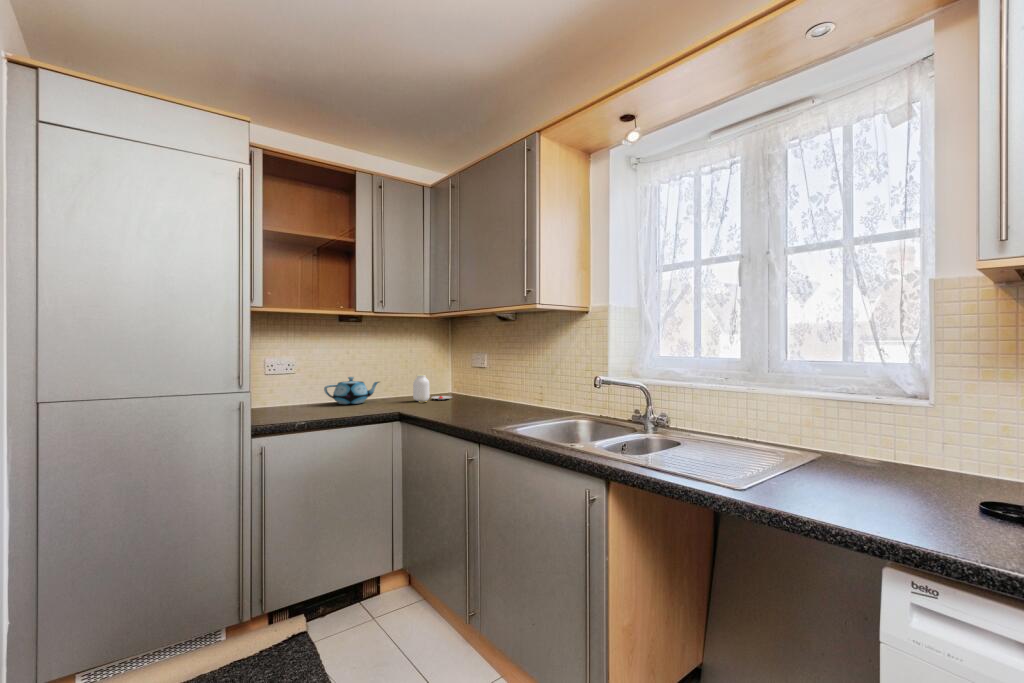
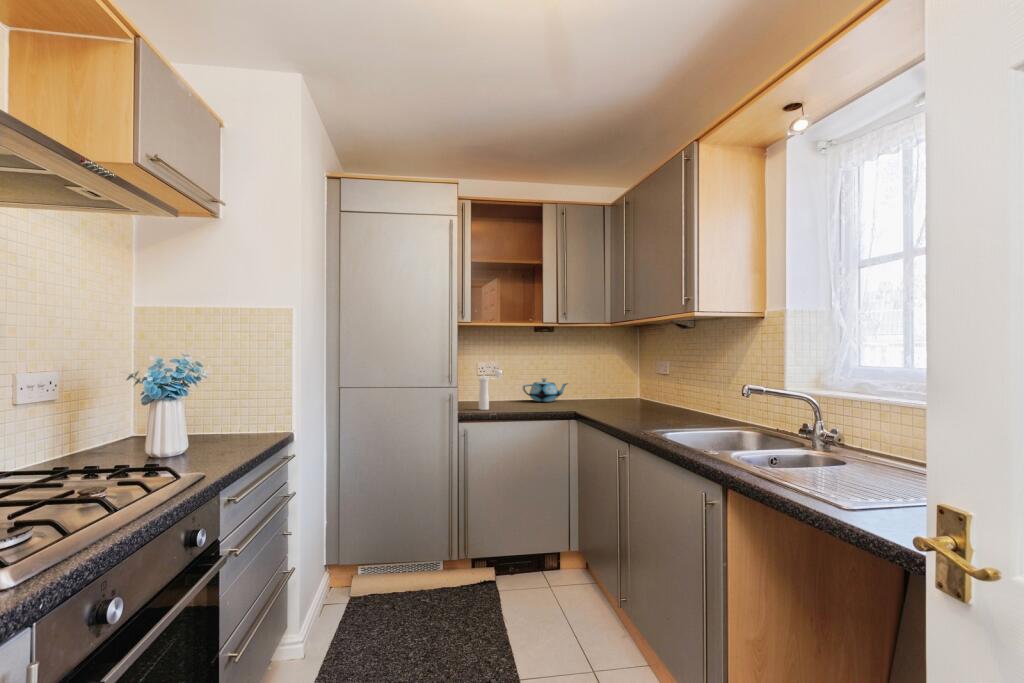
pepper mill: none [275,369,306,420] -> present [479,370,502,410]
jar: present [413,375,451,403] -> none [597,379,637,404]

